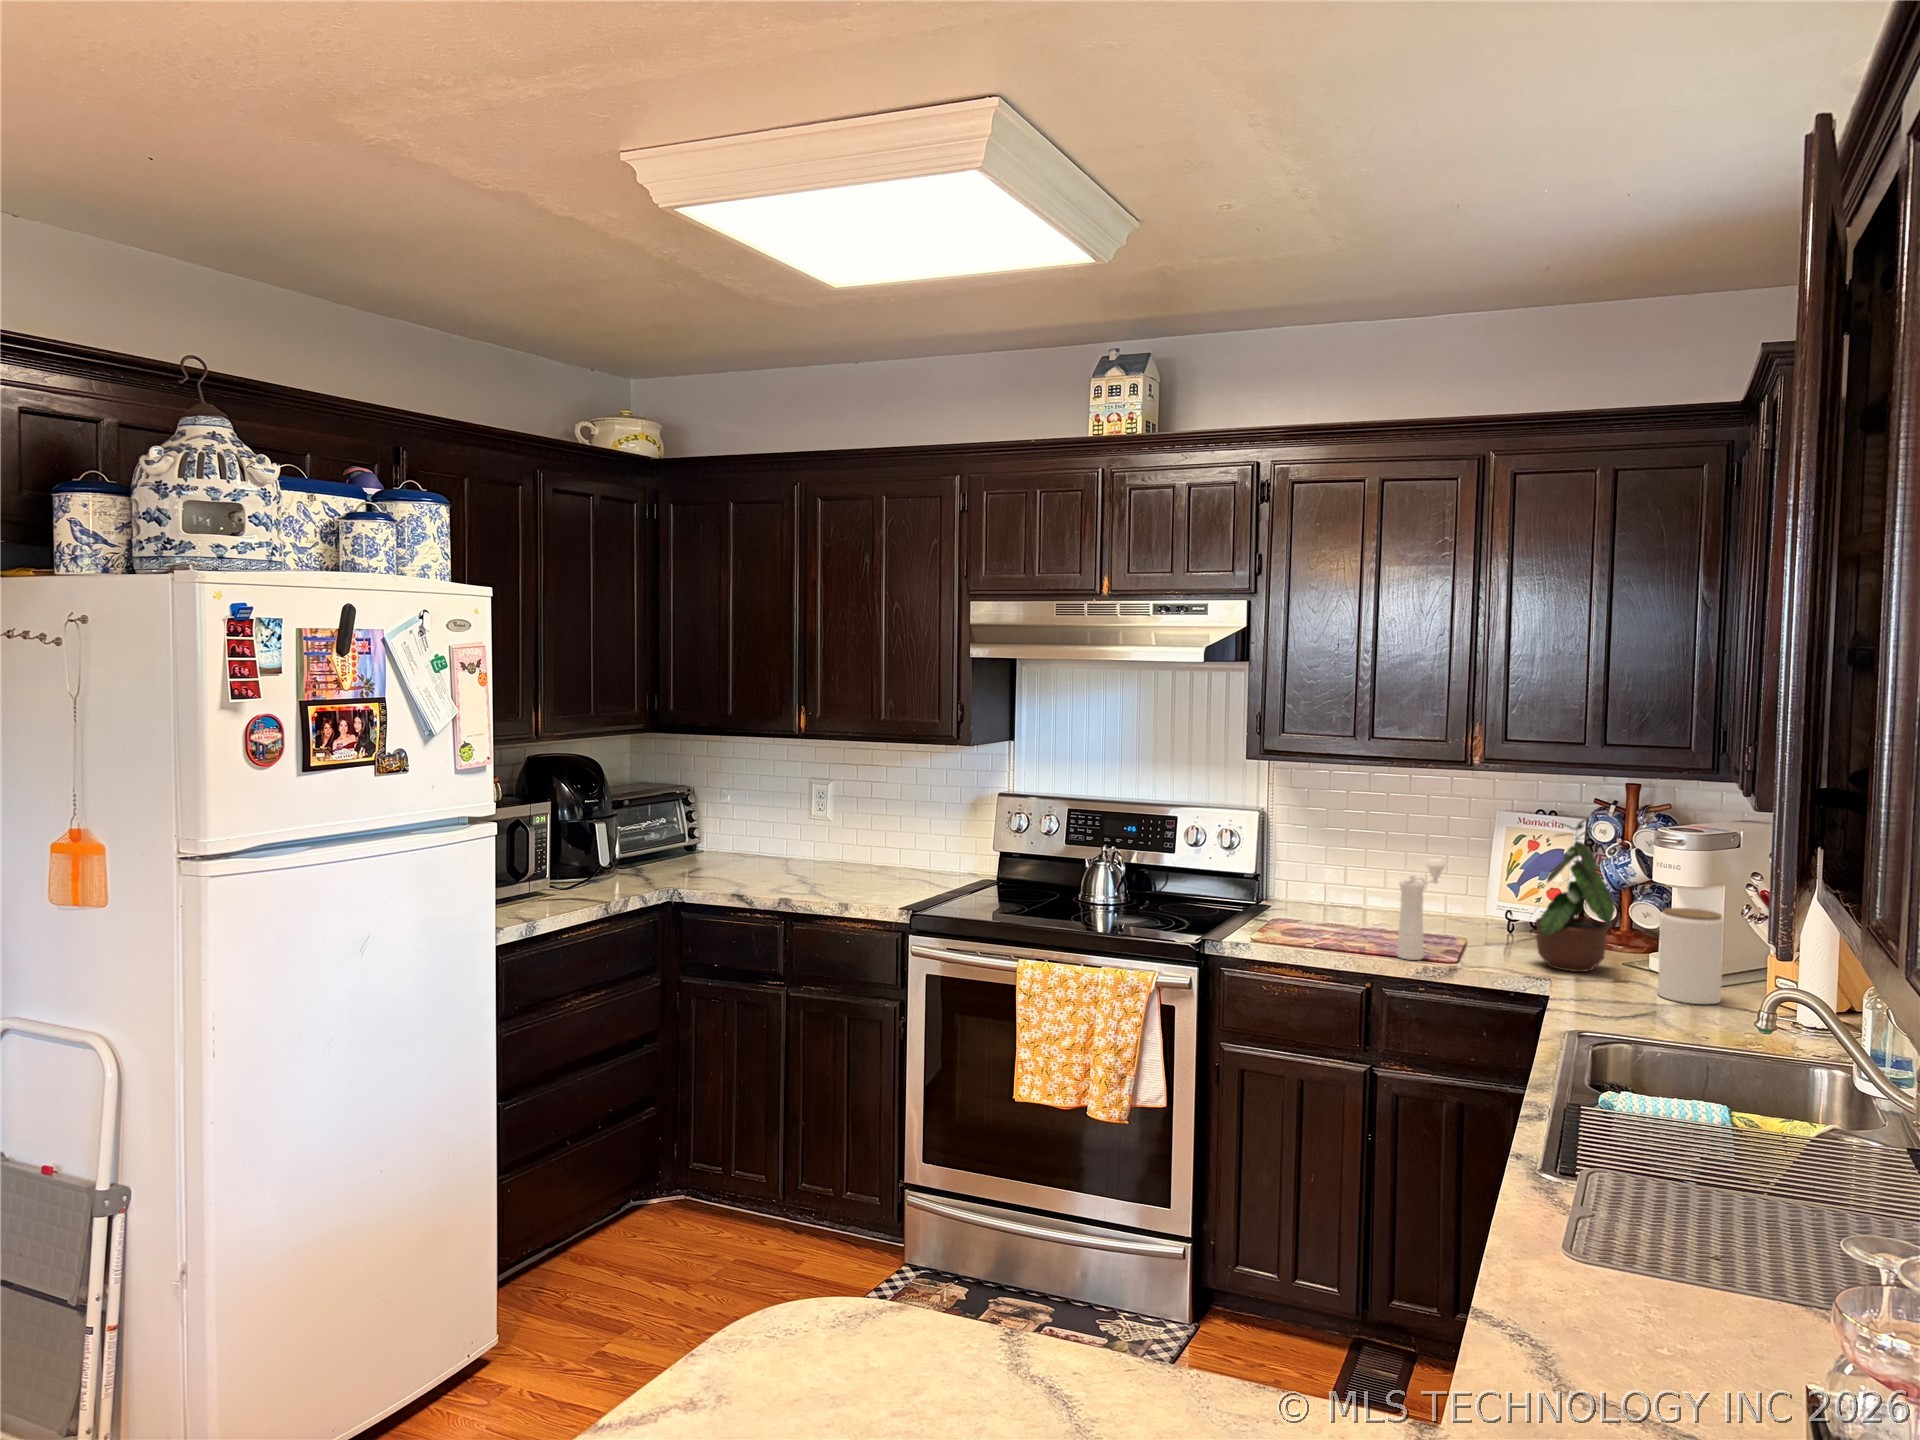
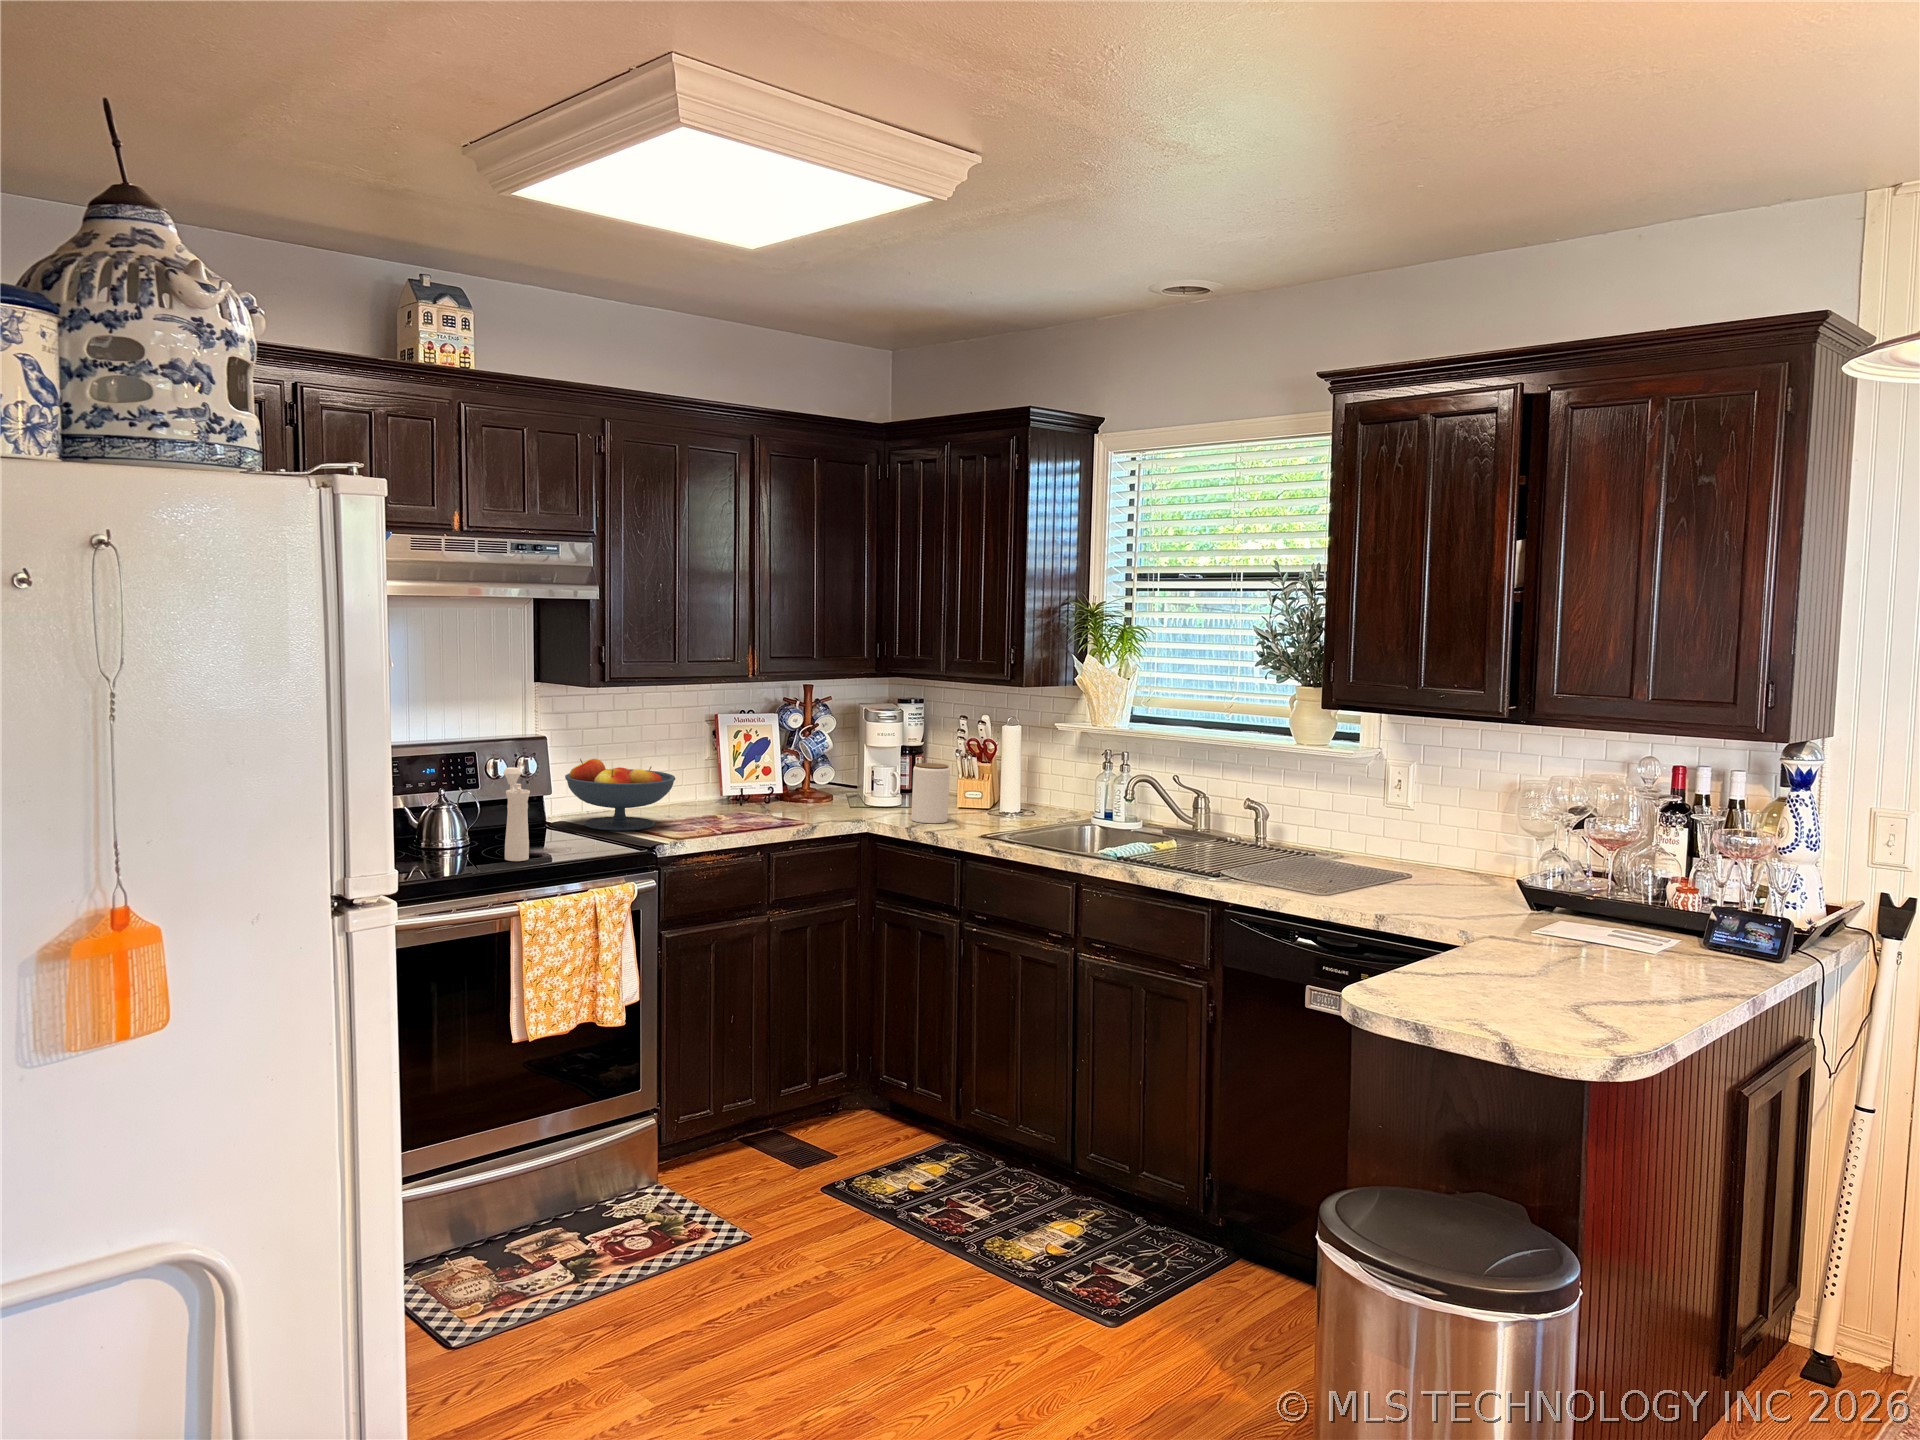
potted plant: present [1535,819,1615,972] -> none [806,710,877,820]
fruit bowl: none [1231,842,1355,929] -> present [565,759,675,831]
pepper mill: present [1397,859,1445,960] -> present [503,767,530,861]

